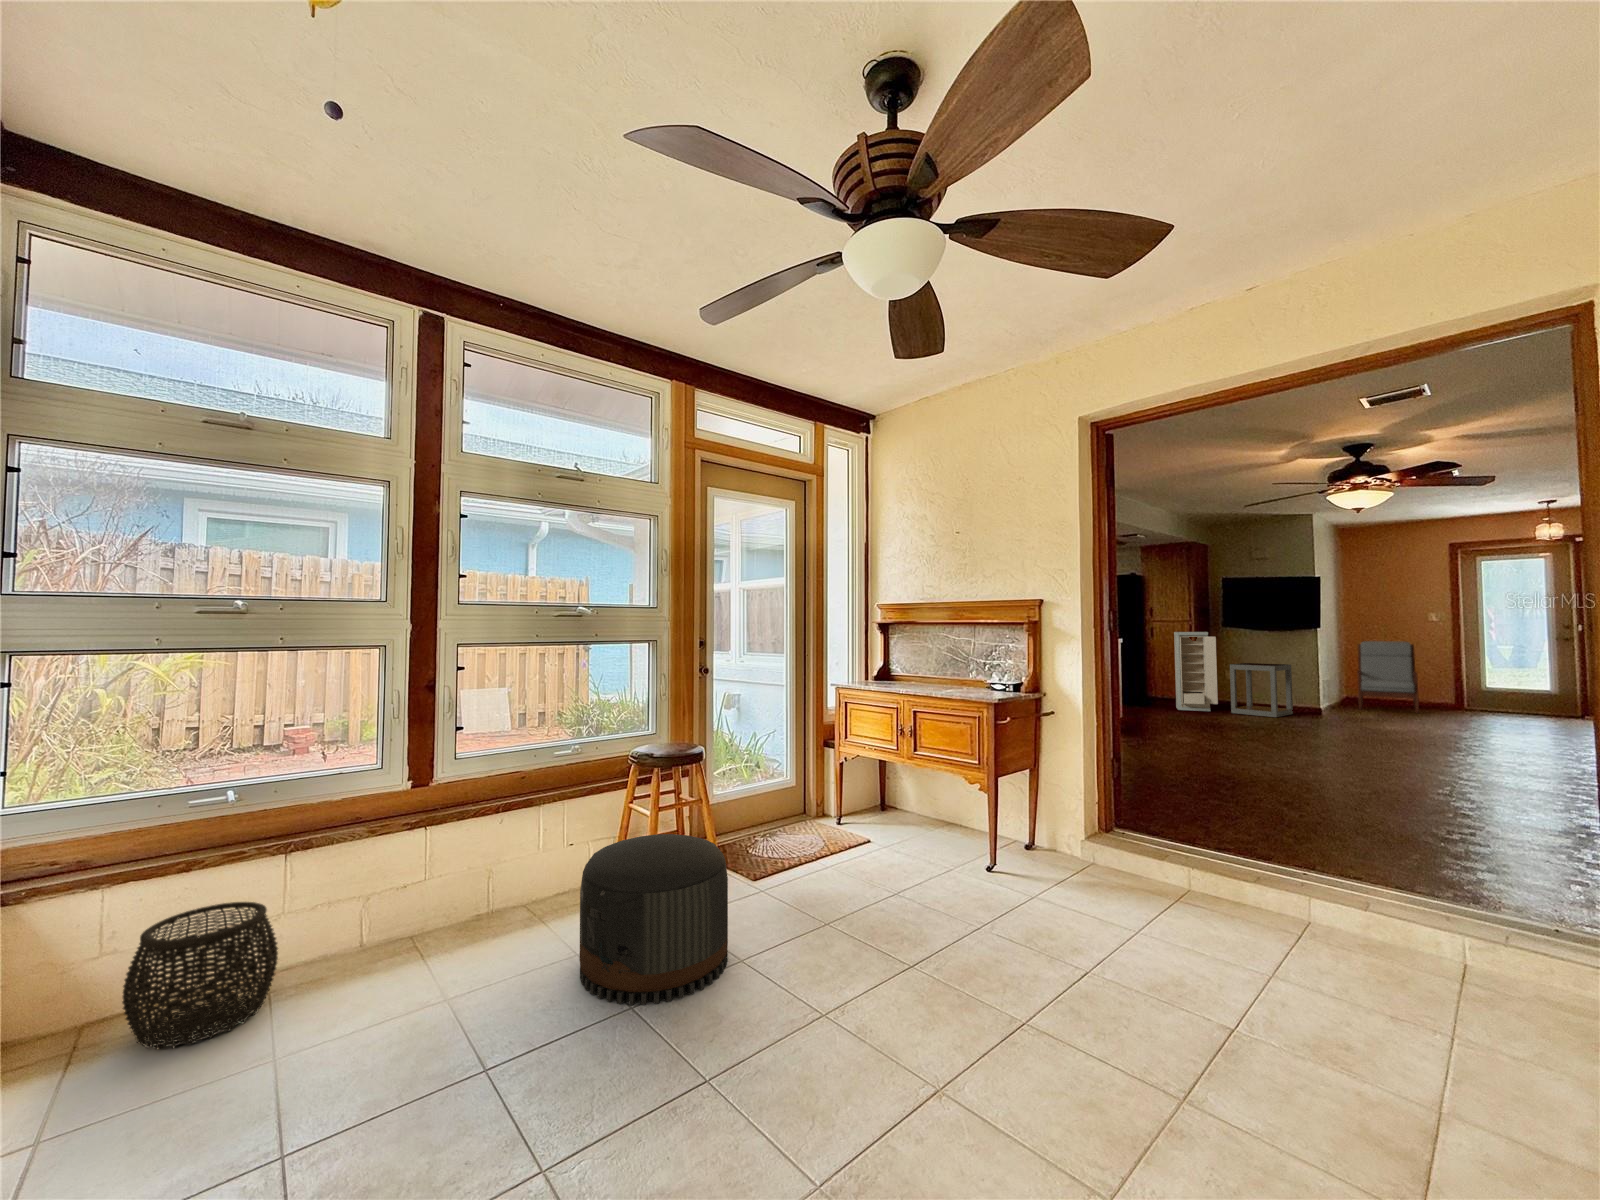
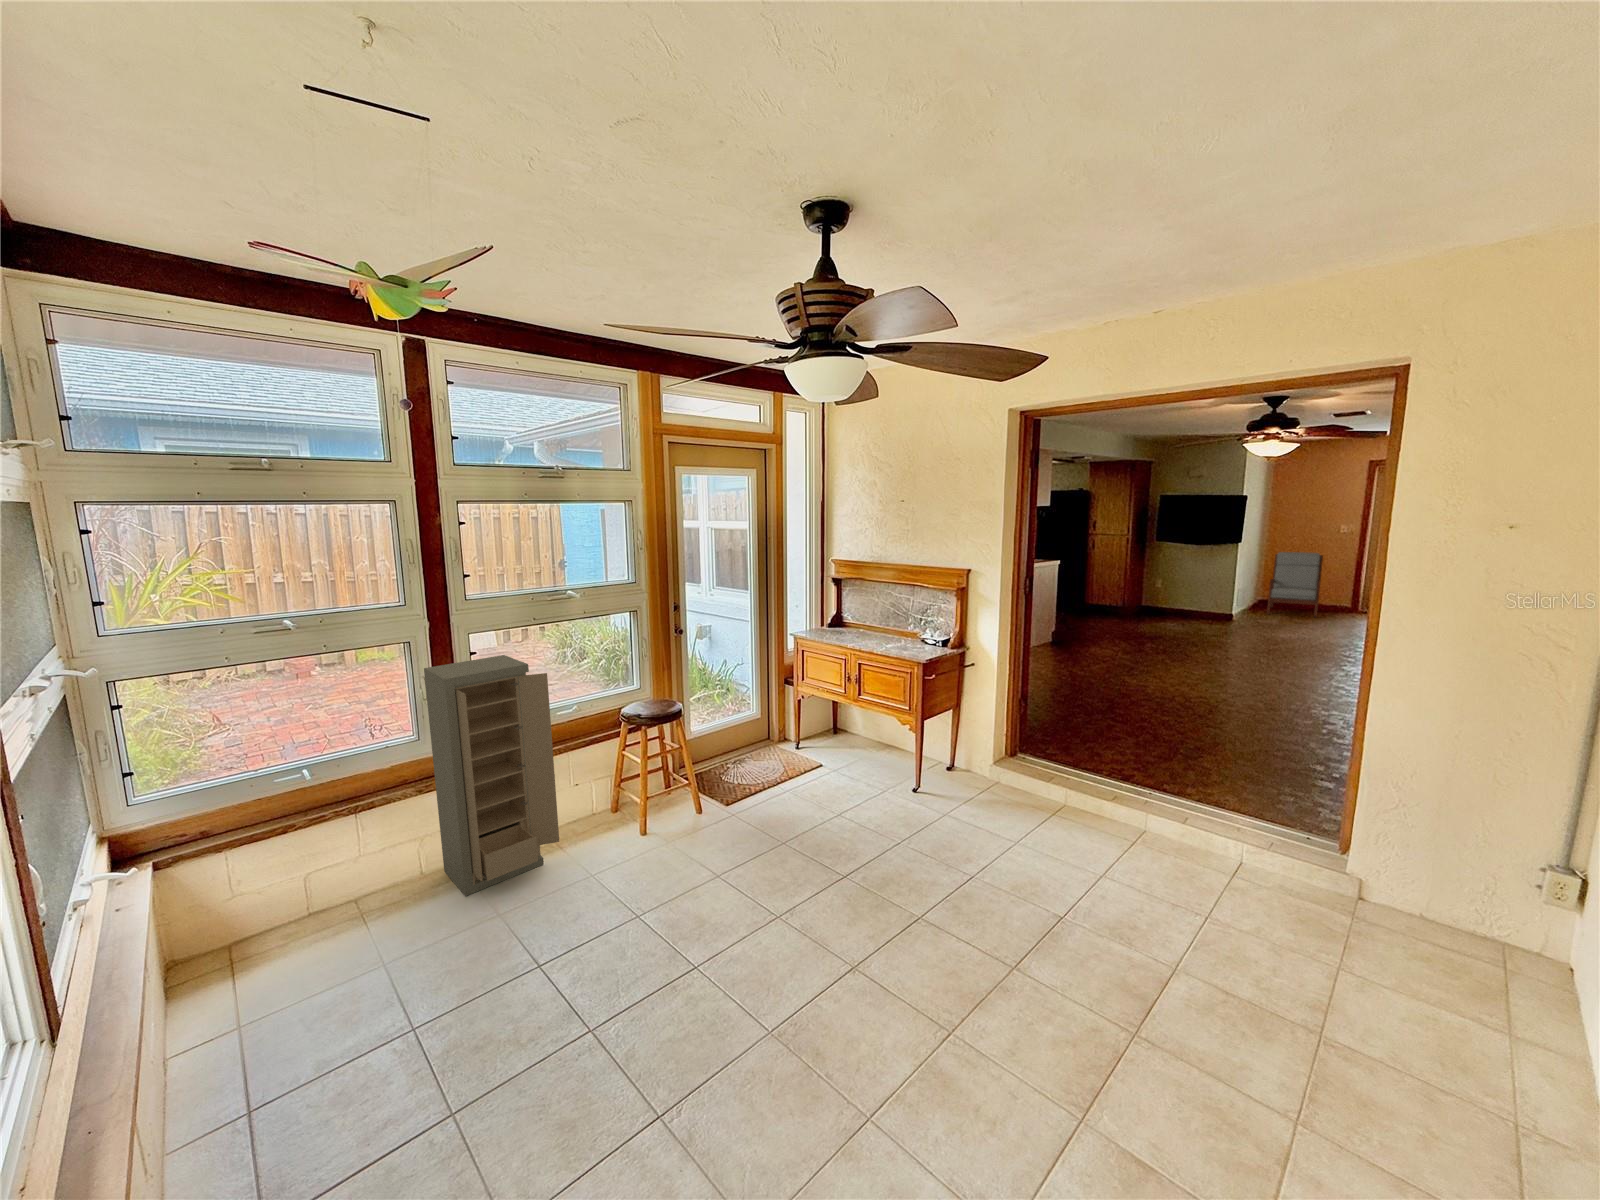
storage cabinet: present [1174,632,1218,711] -> present [424,655,559,896]
side table: present [1230,663,1293,717] -> none [1155,574,1211,624]
pouf: present [580,834,728,1005] -> none [591,784,706,915]
woven basket: present [122,902,278,1049] -> none [256,852,365,961]

